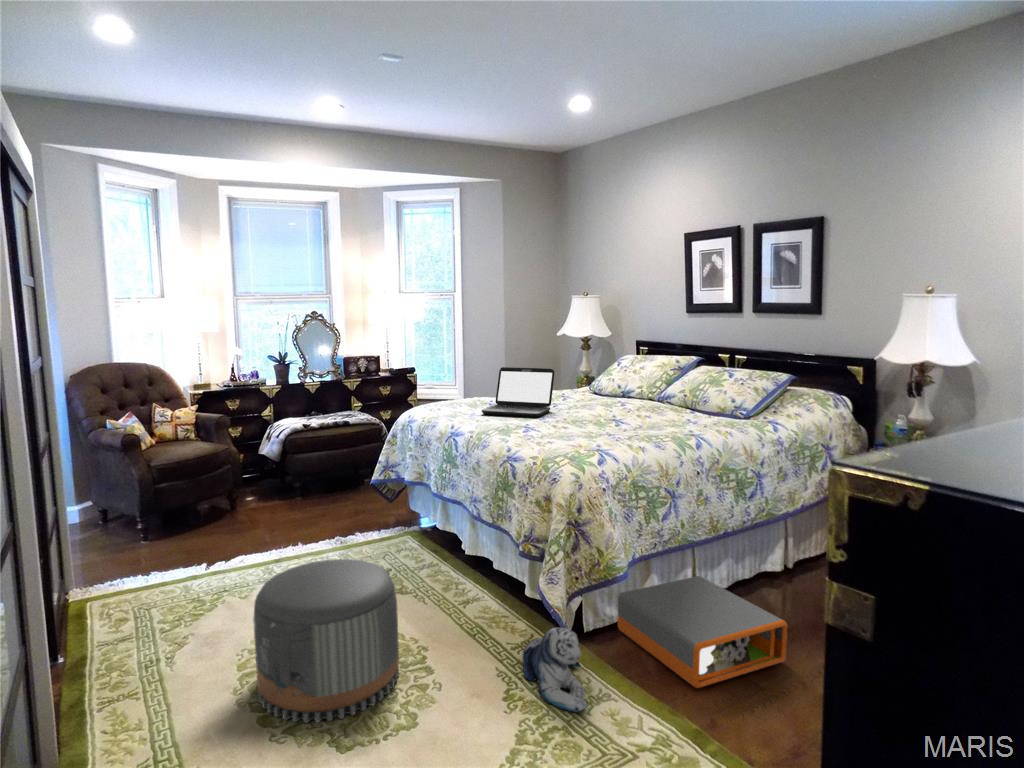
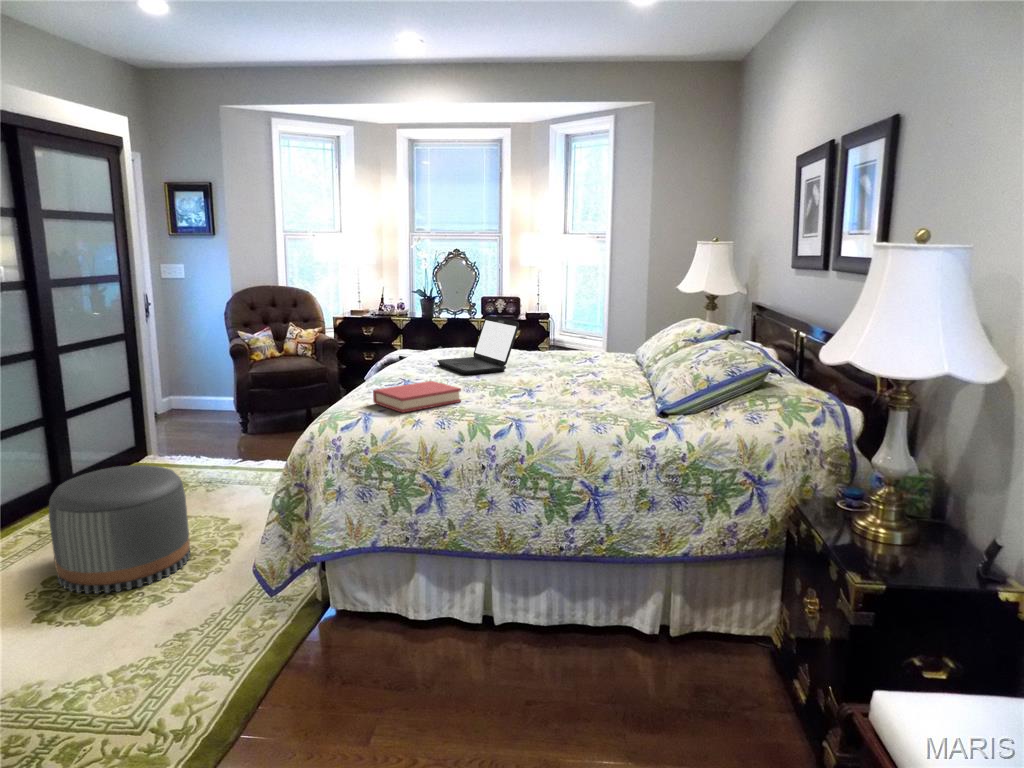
hardback book: none [566,421,614,445] -> present [373,381,461,413]
storage box: present [618,576,787,688] -> none [285,578,470,722]
plush toy: present [523,626,587,713] -> none [176,580,271,665]

